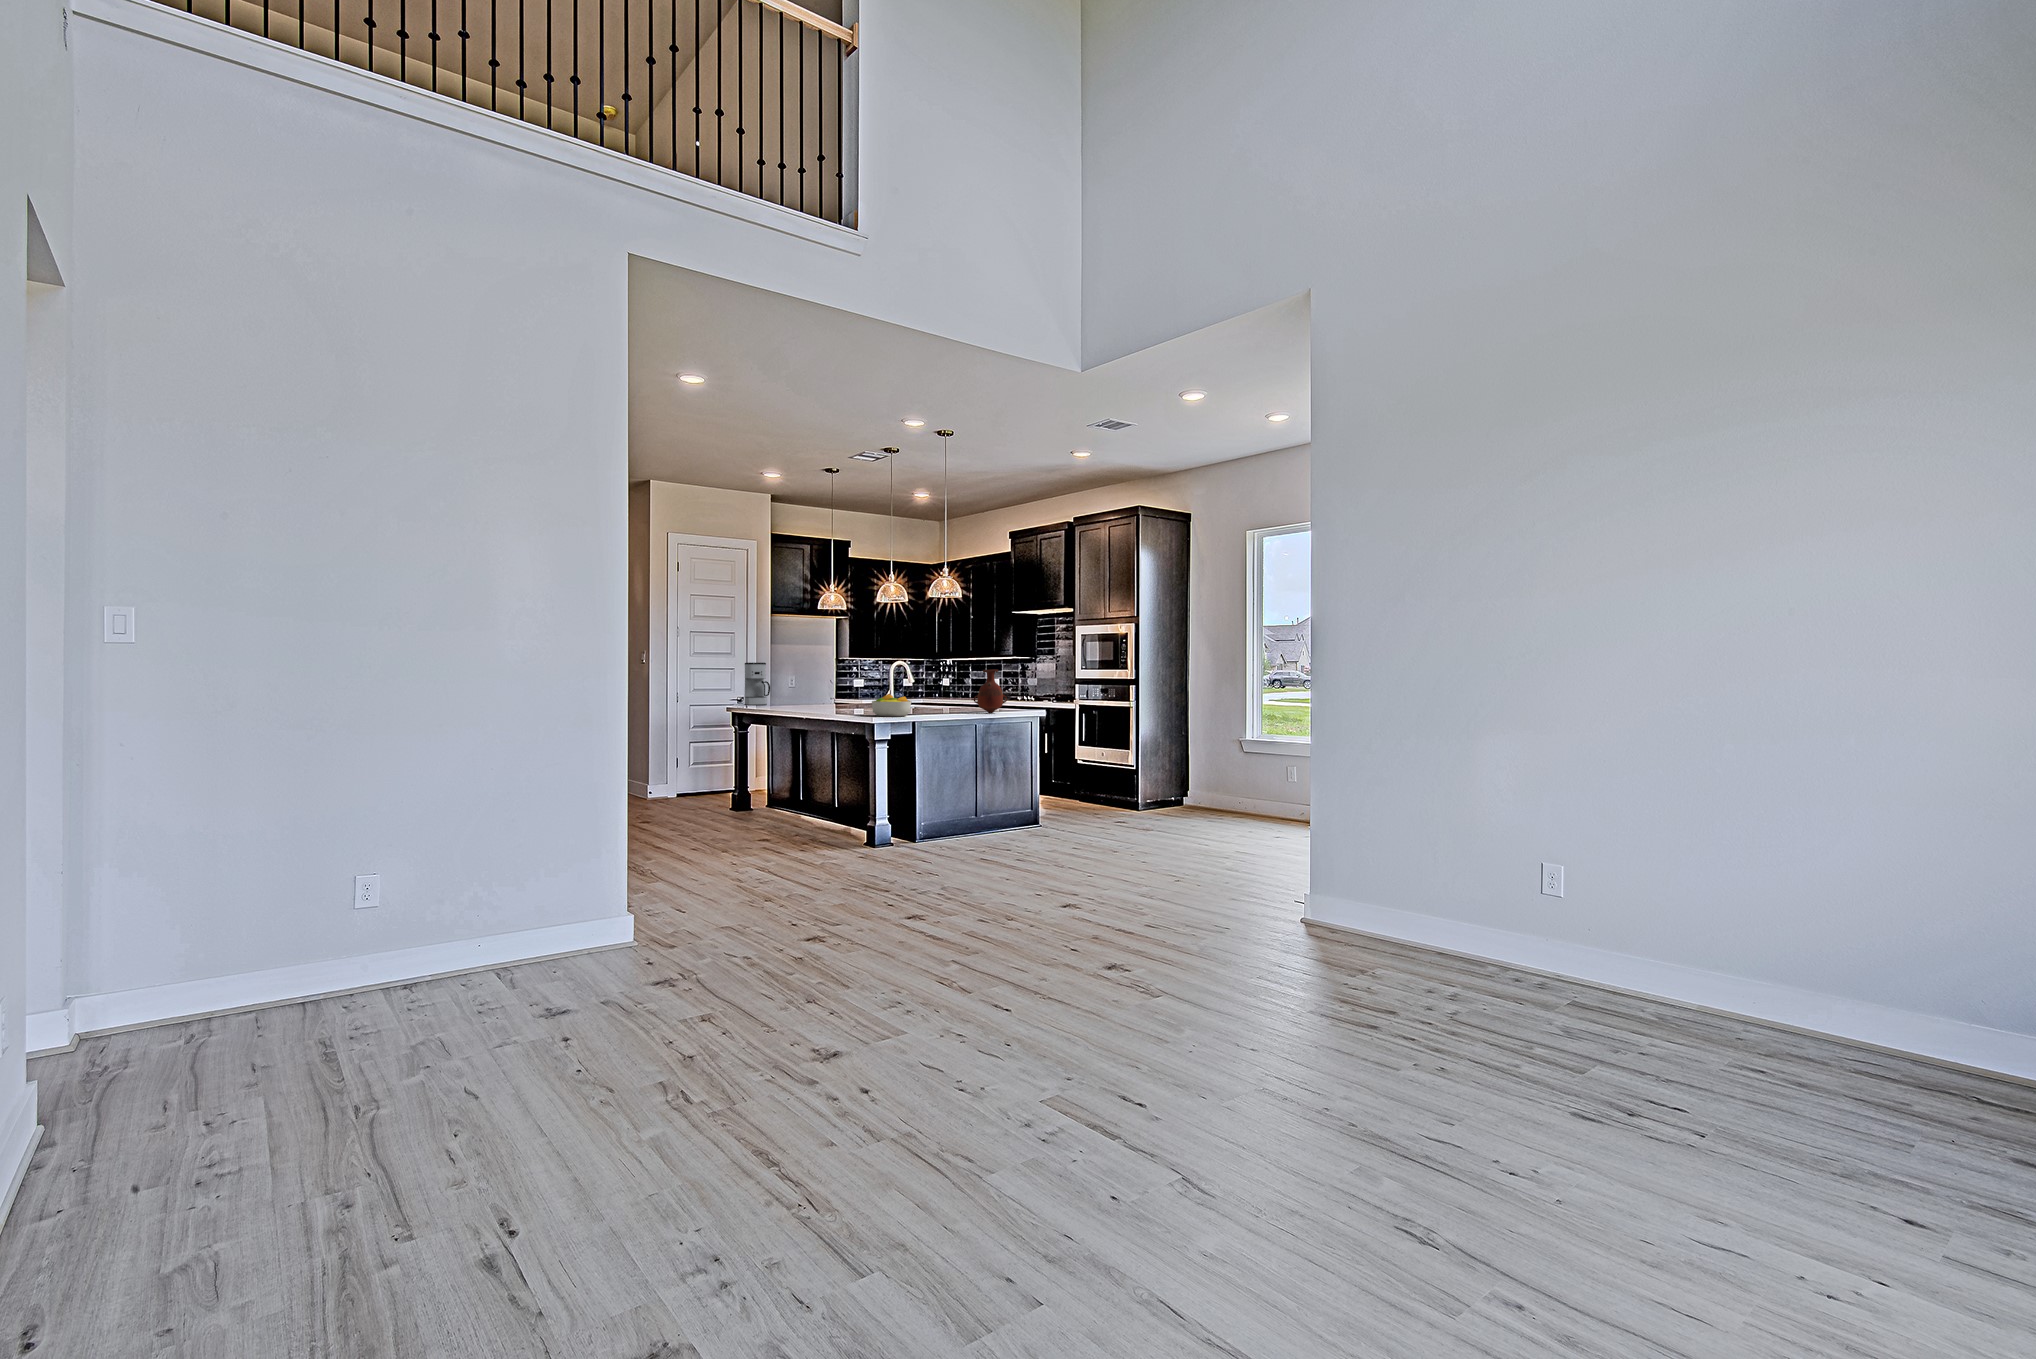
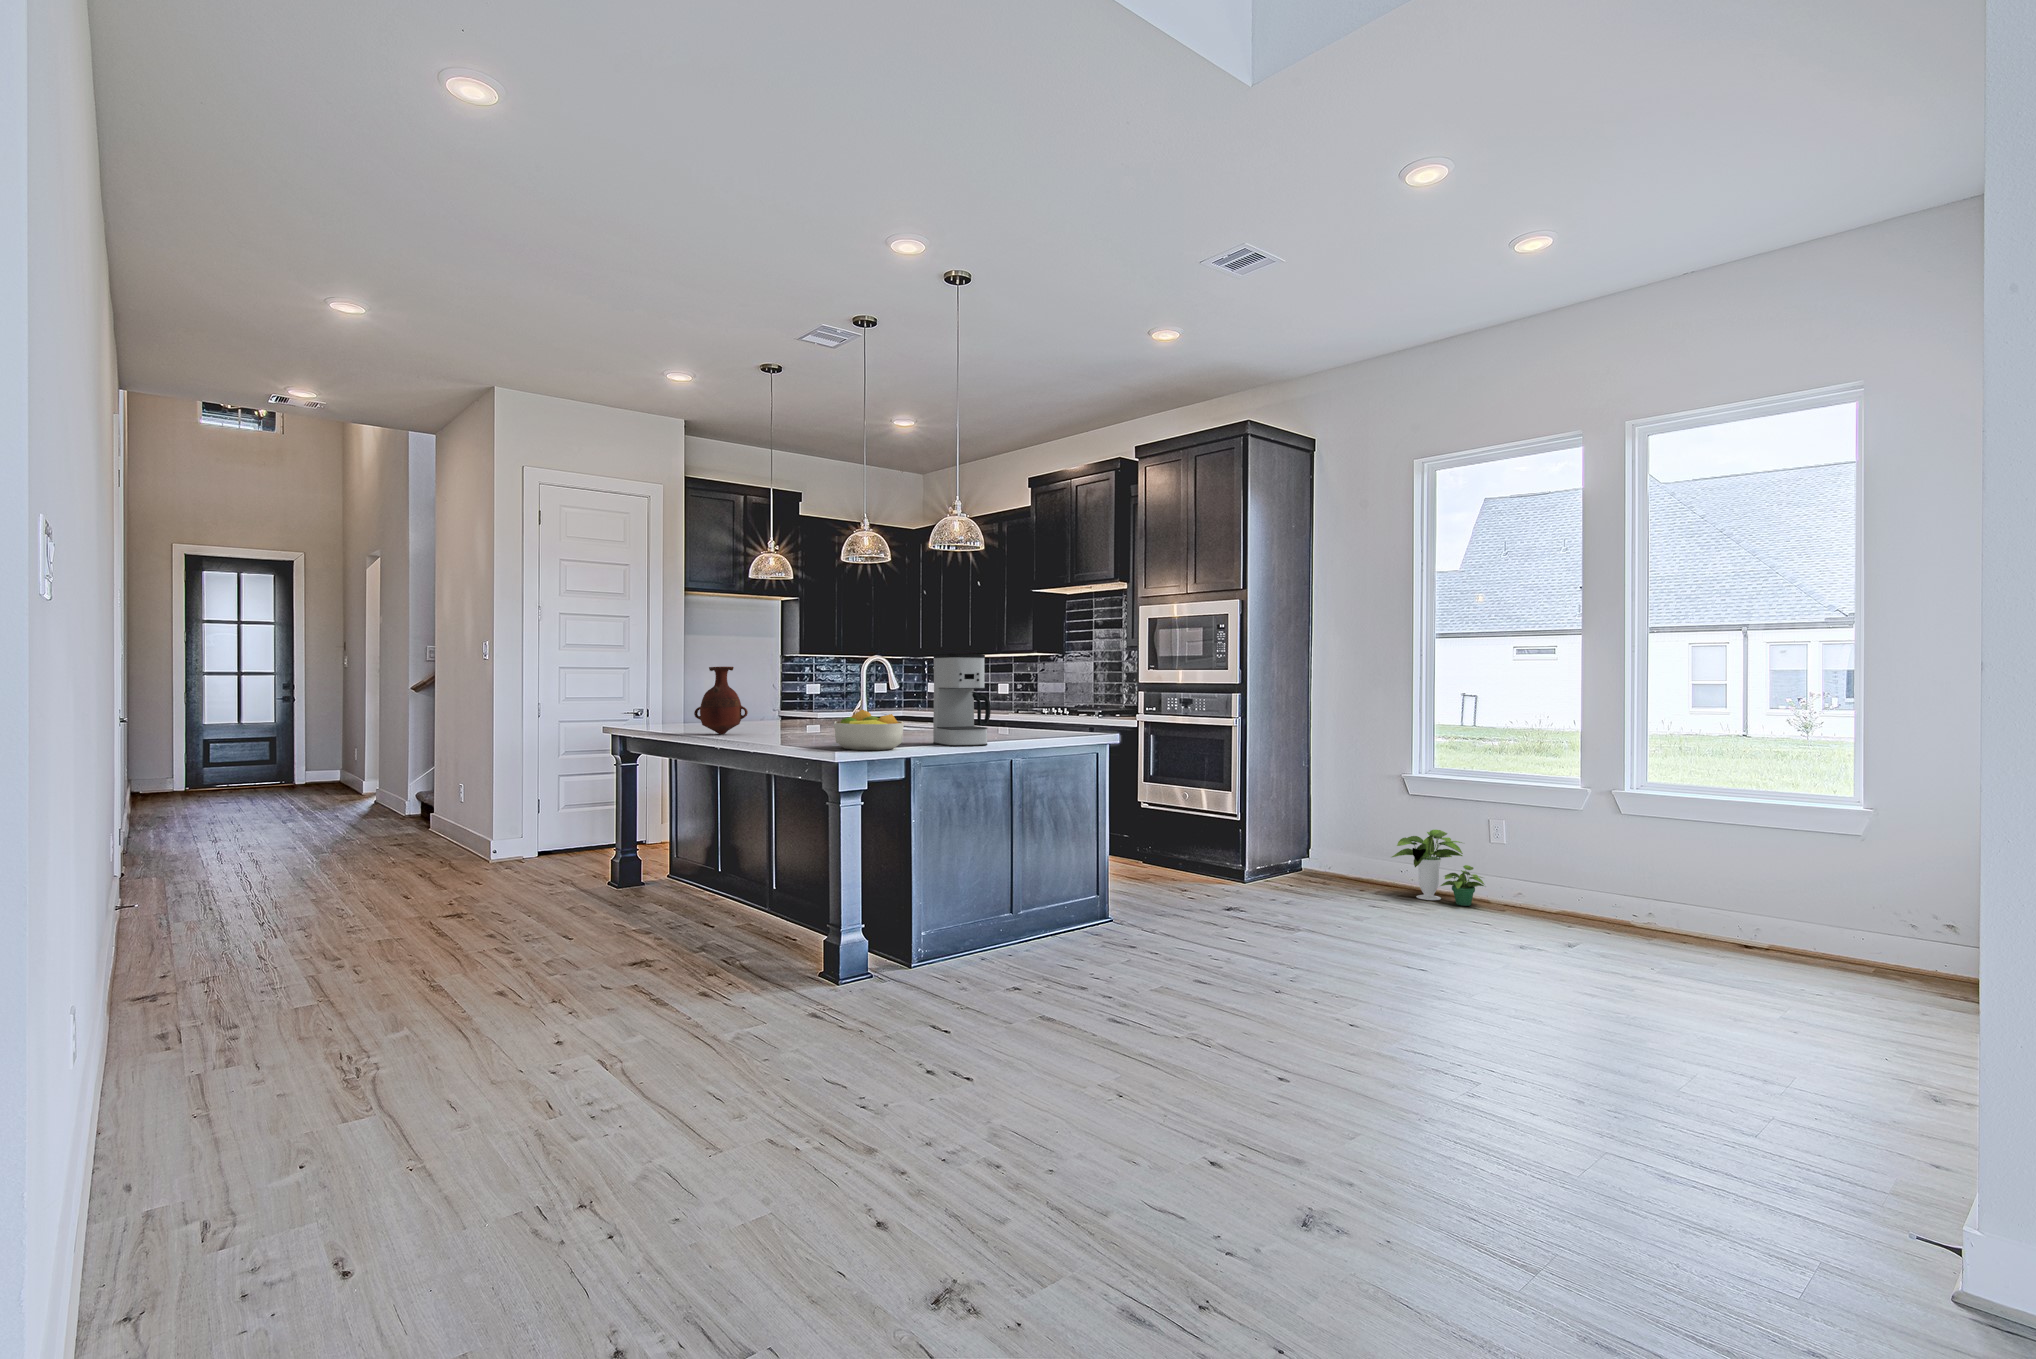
coffee maker: present [744,663,770,705] -> present [933,654,991,746]
vase: present [974,670,1007,713] -> present [694,667,748,734]
potted plant: none [1227,772,1281,819] -> present [1392,830,1484,906]

